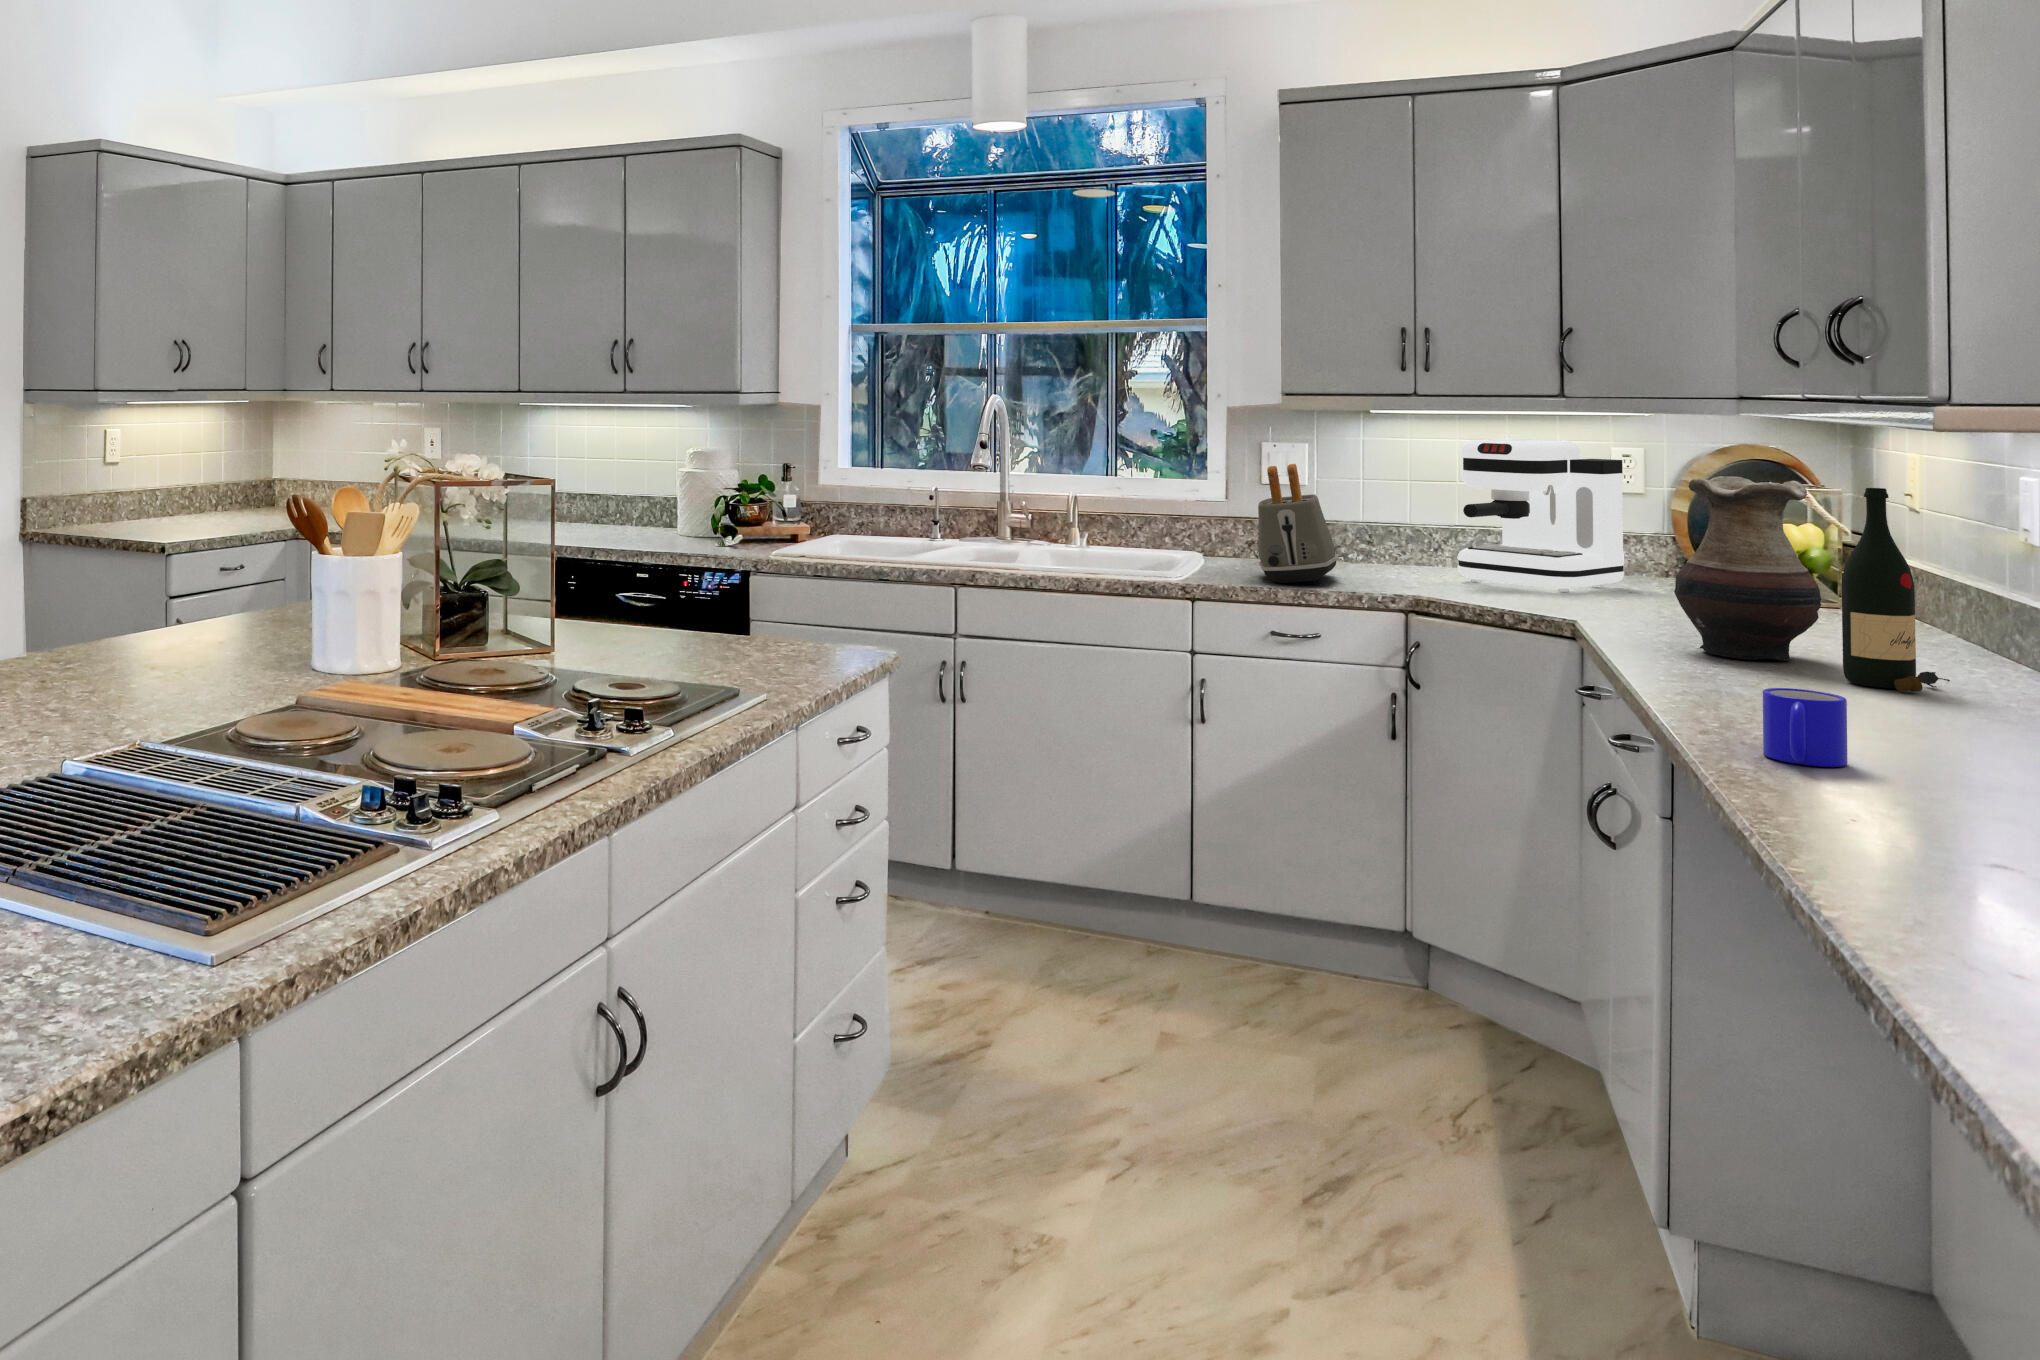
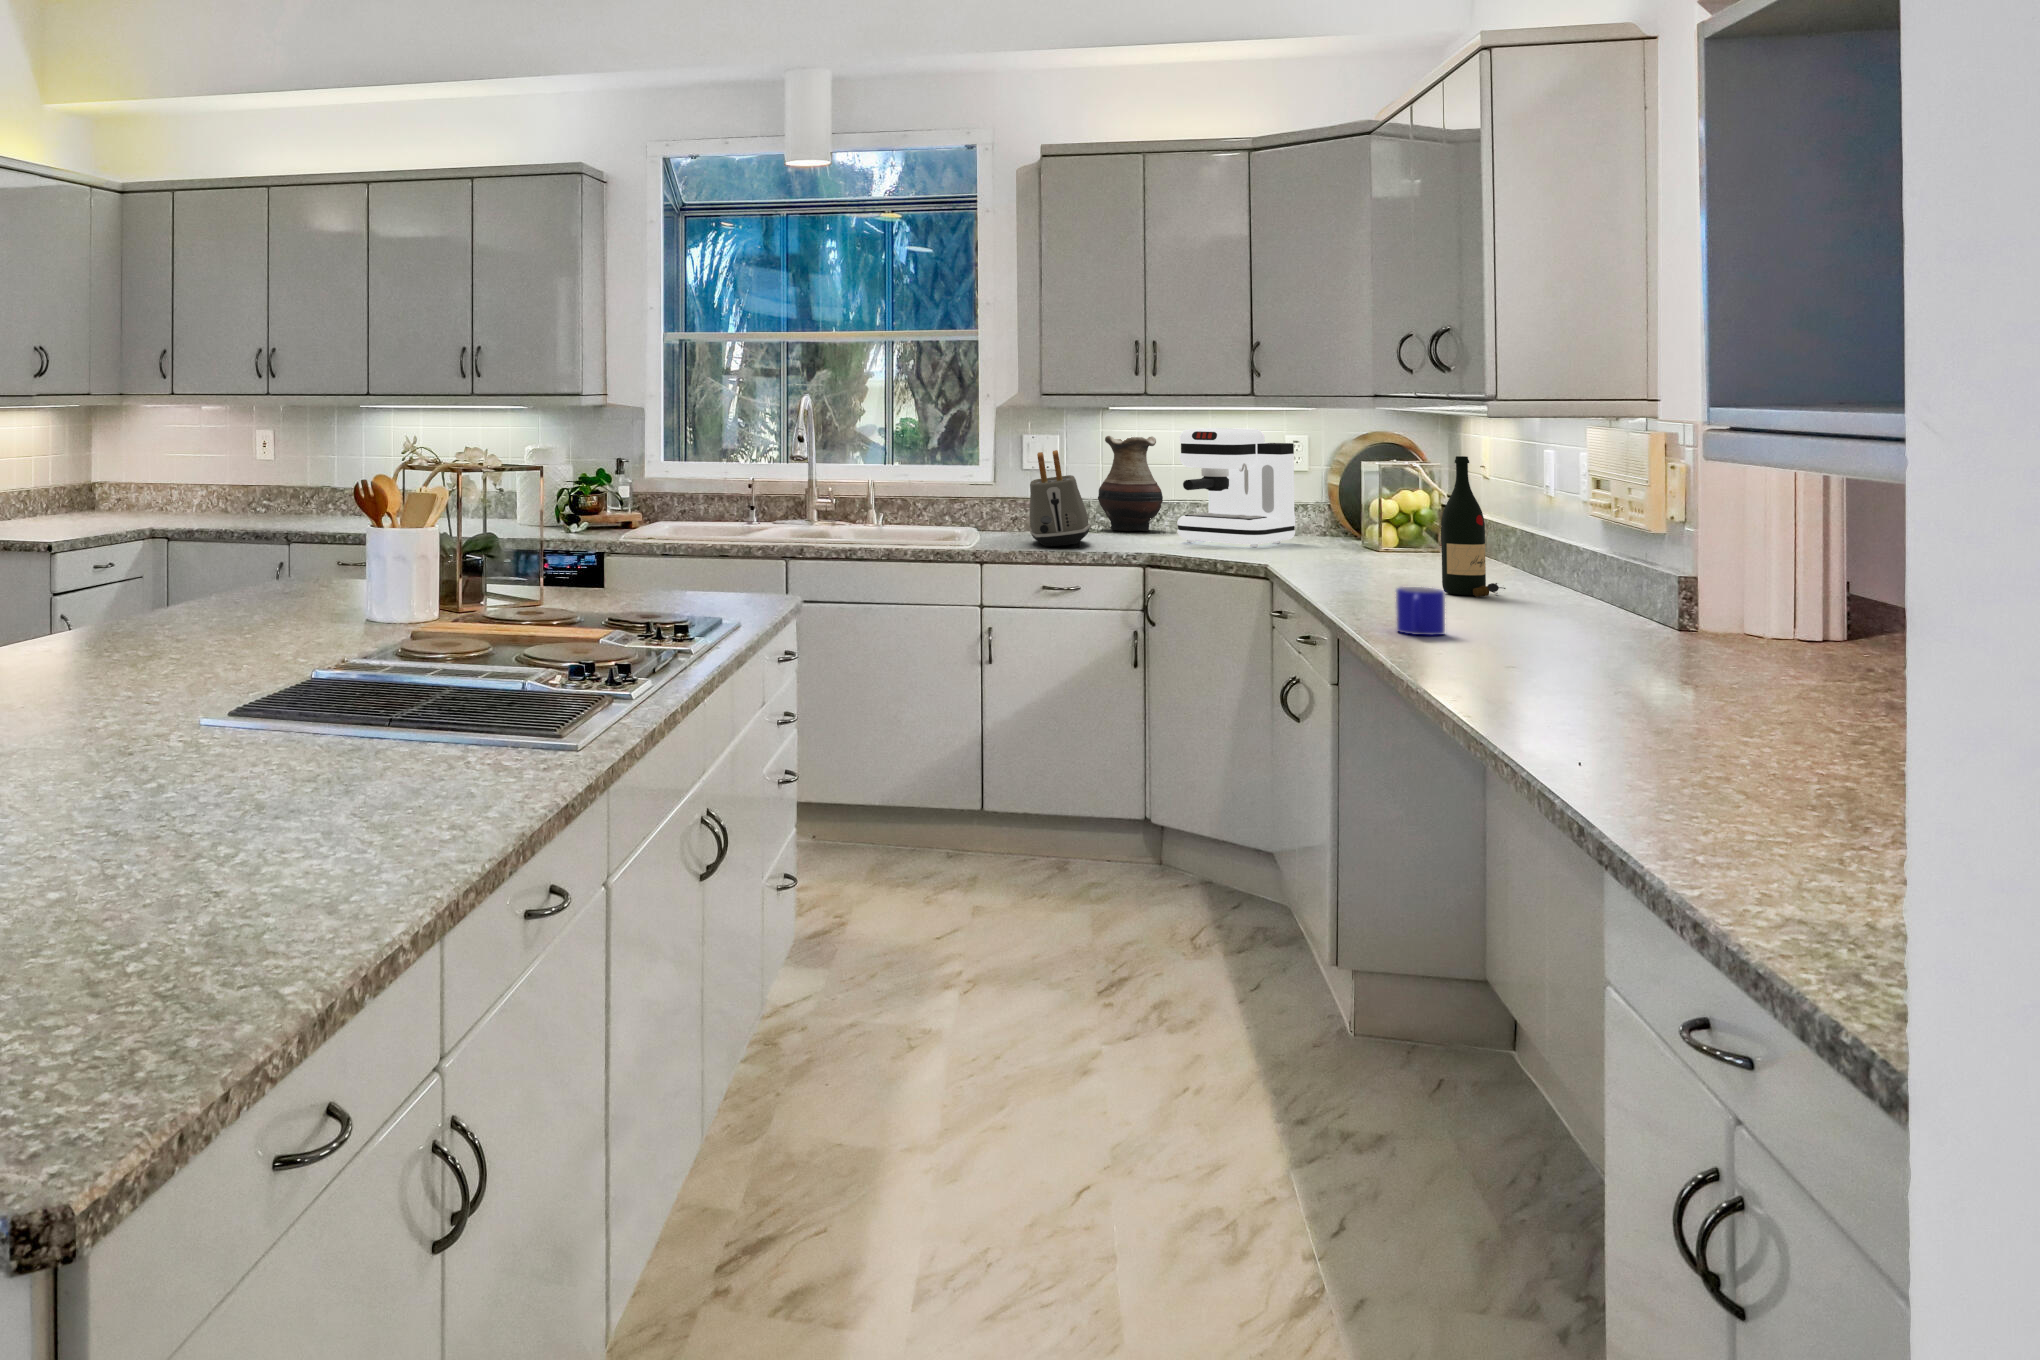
vase: present [1674,476,1821,661] -> present [1098,436,1163,531]

